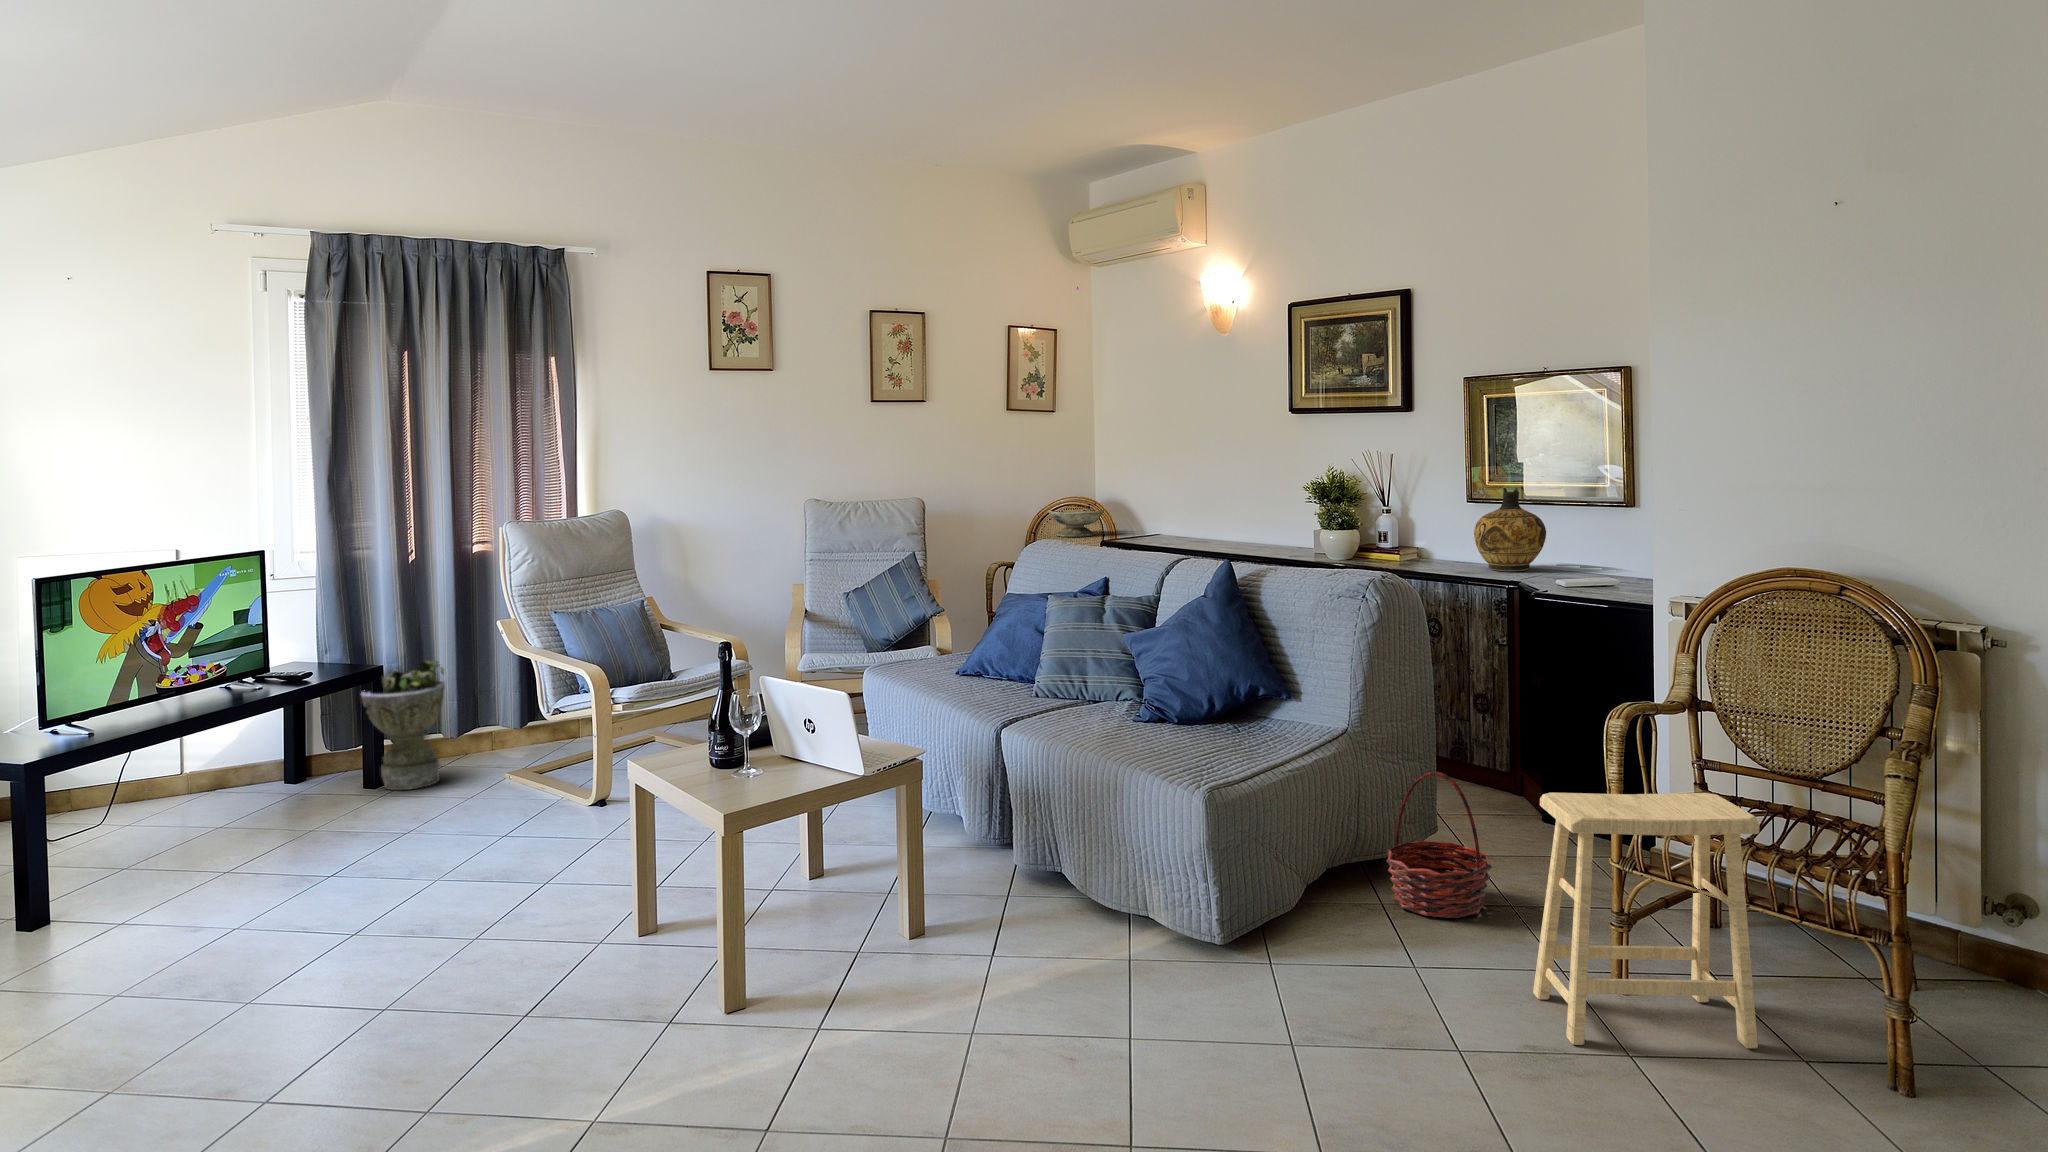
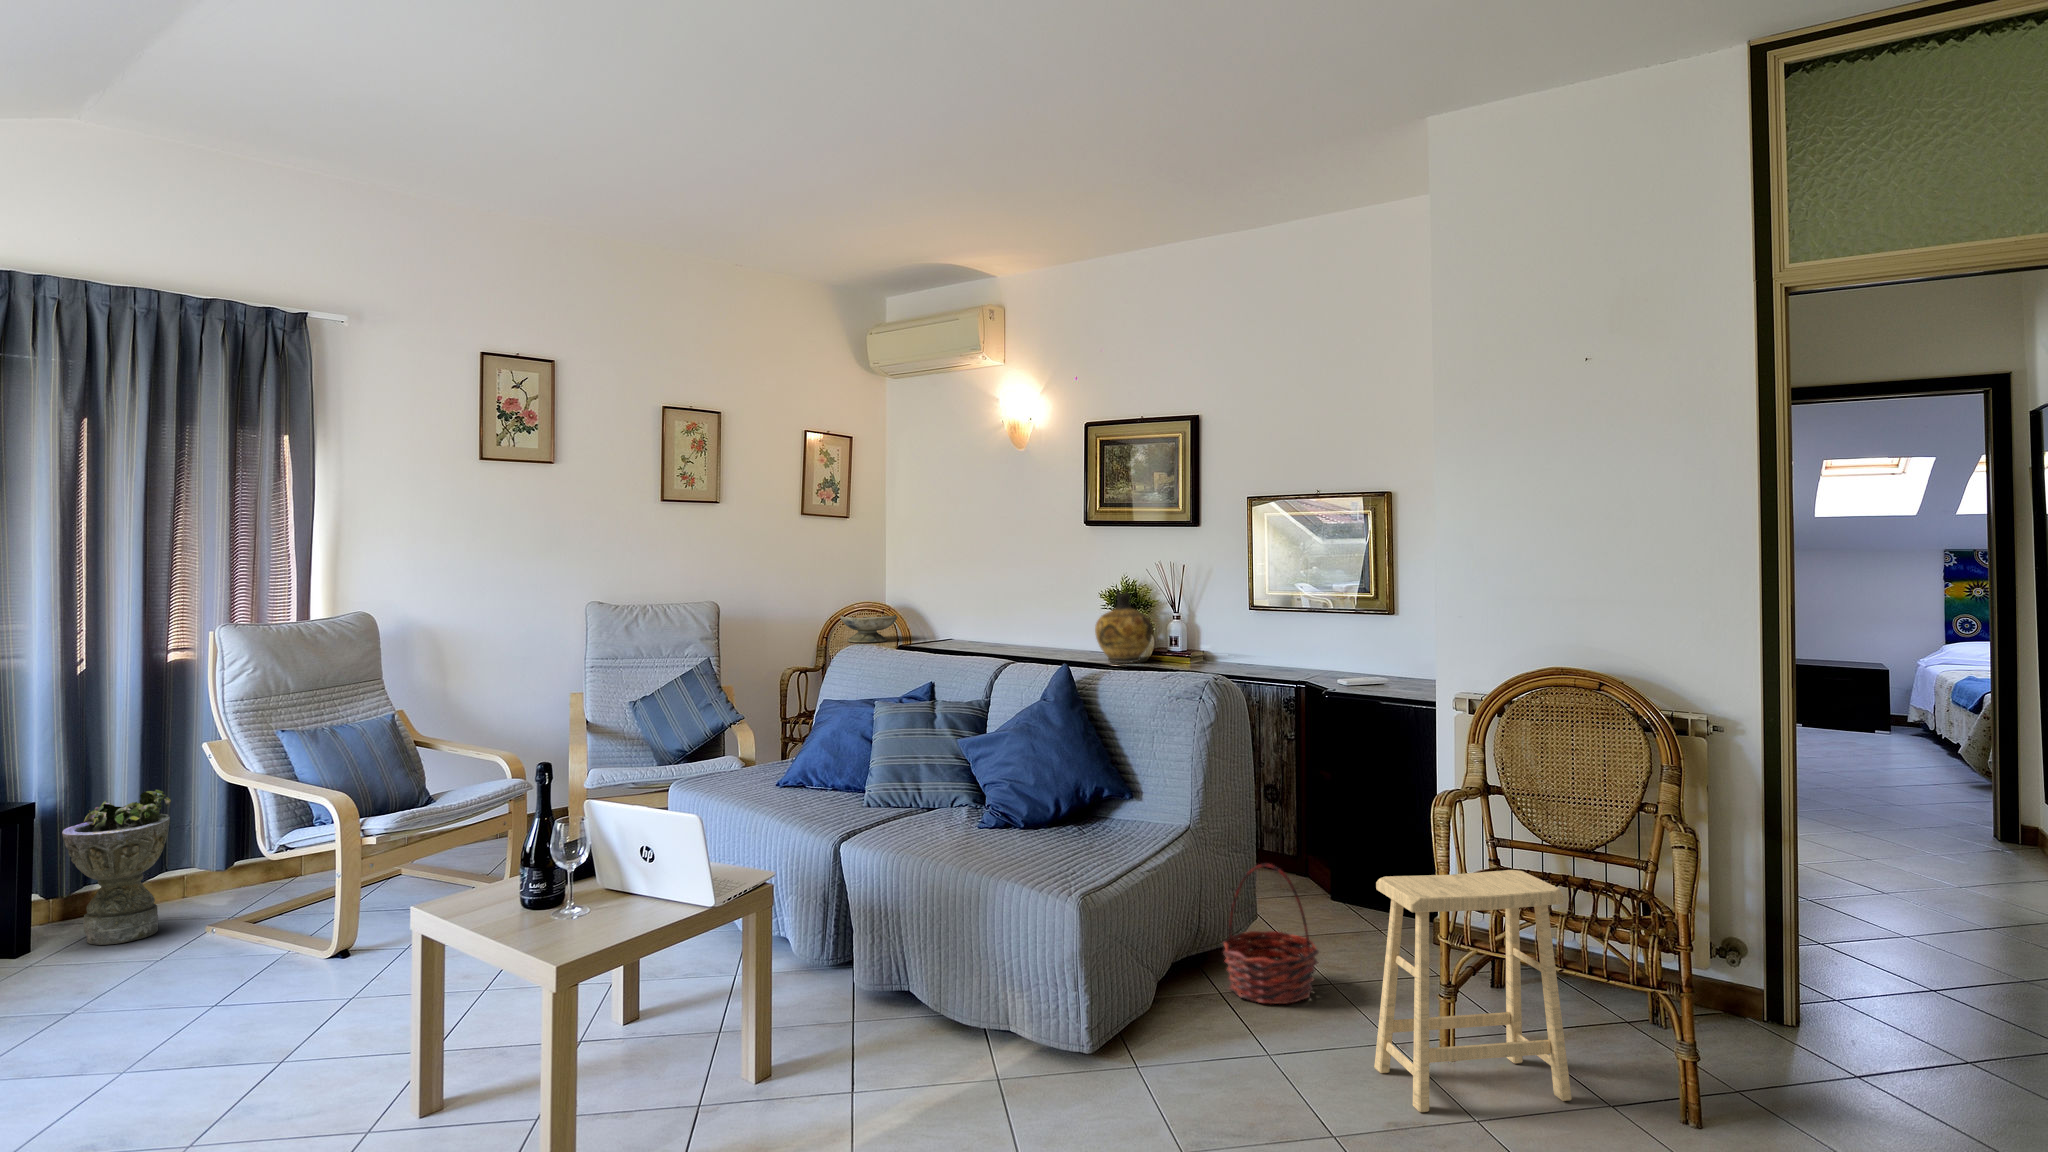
ceramic jug: present [1474,488,1546,571] -> present [1095,592,1153,663]

